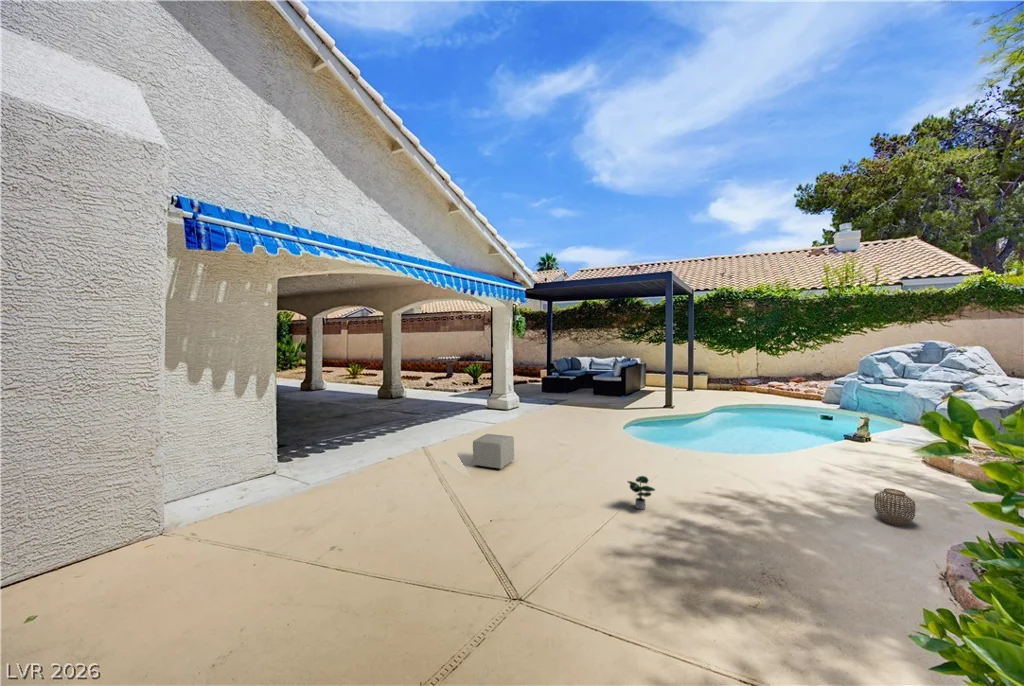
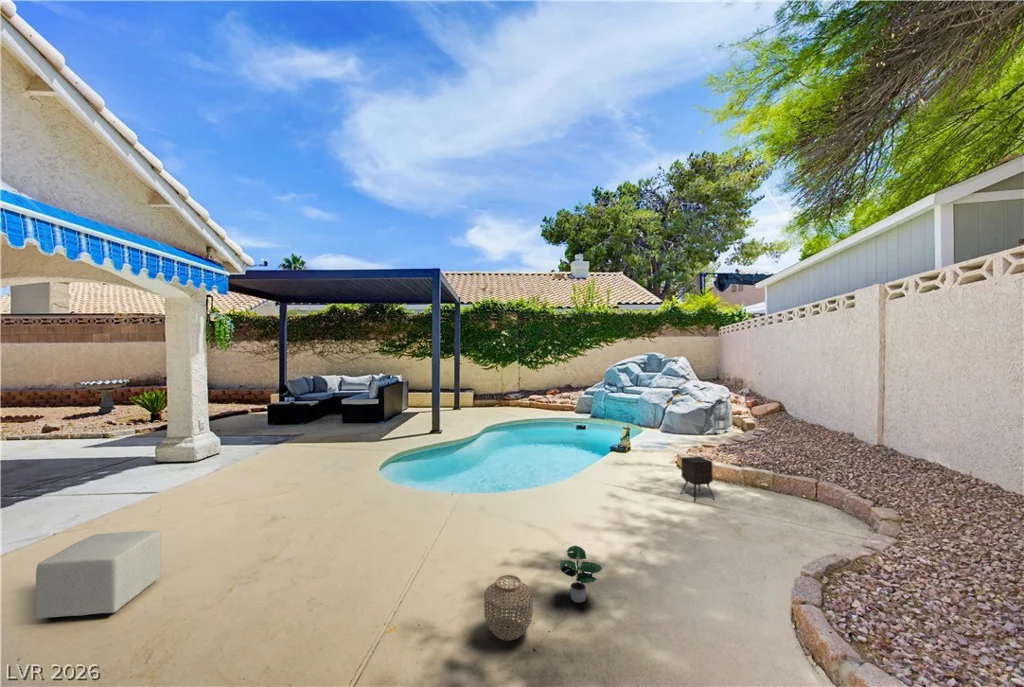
side table: none [905,447,947,491] -> present [681,457,715,501]
potted plant: present [628,476,655,509] -> present [559,546,603,603]
woven basket: present [874,488,915,525] -> present [484,575,533,641]

